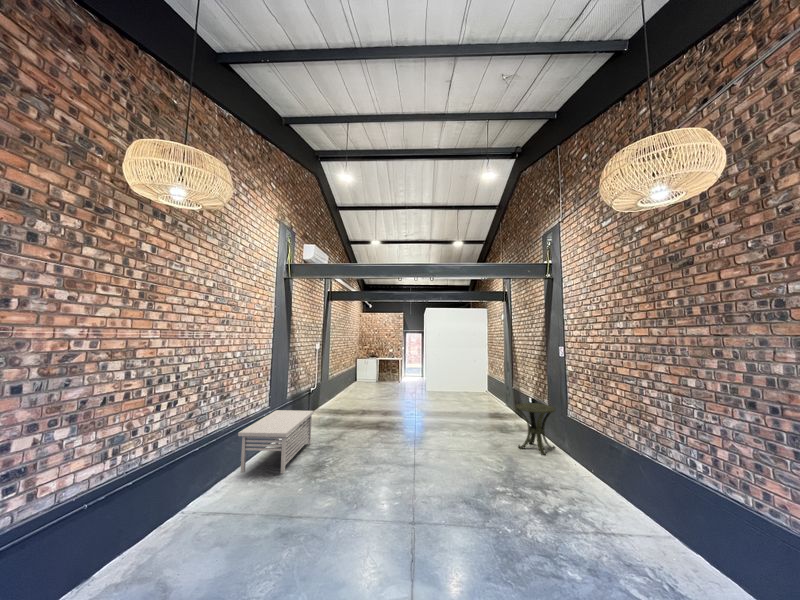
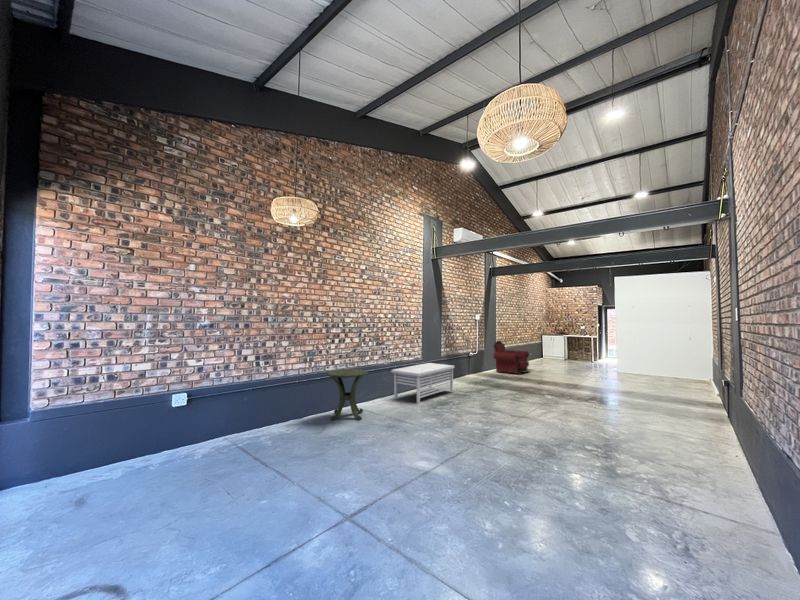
armchair: none [326,370,360,405] -> present [493,341,529,375]
side table: present [516,403,556,455] -> present [327,369,368,421]

